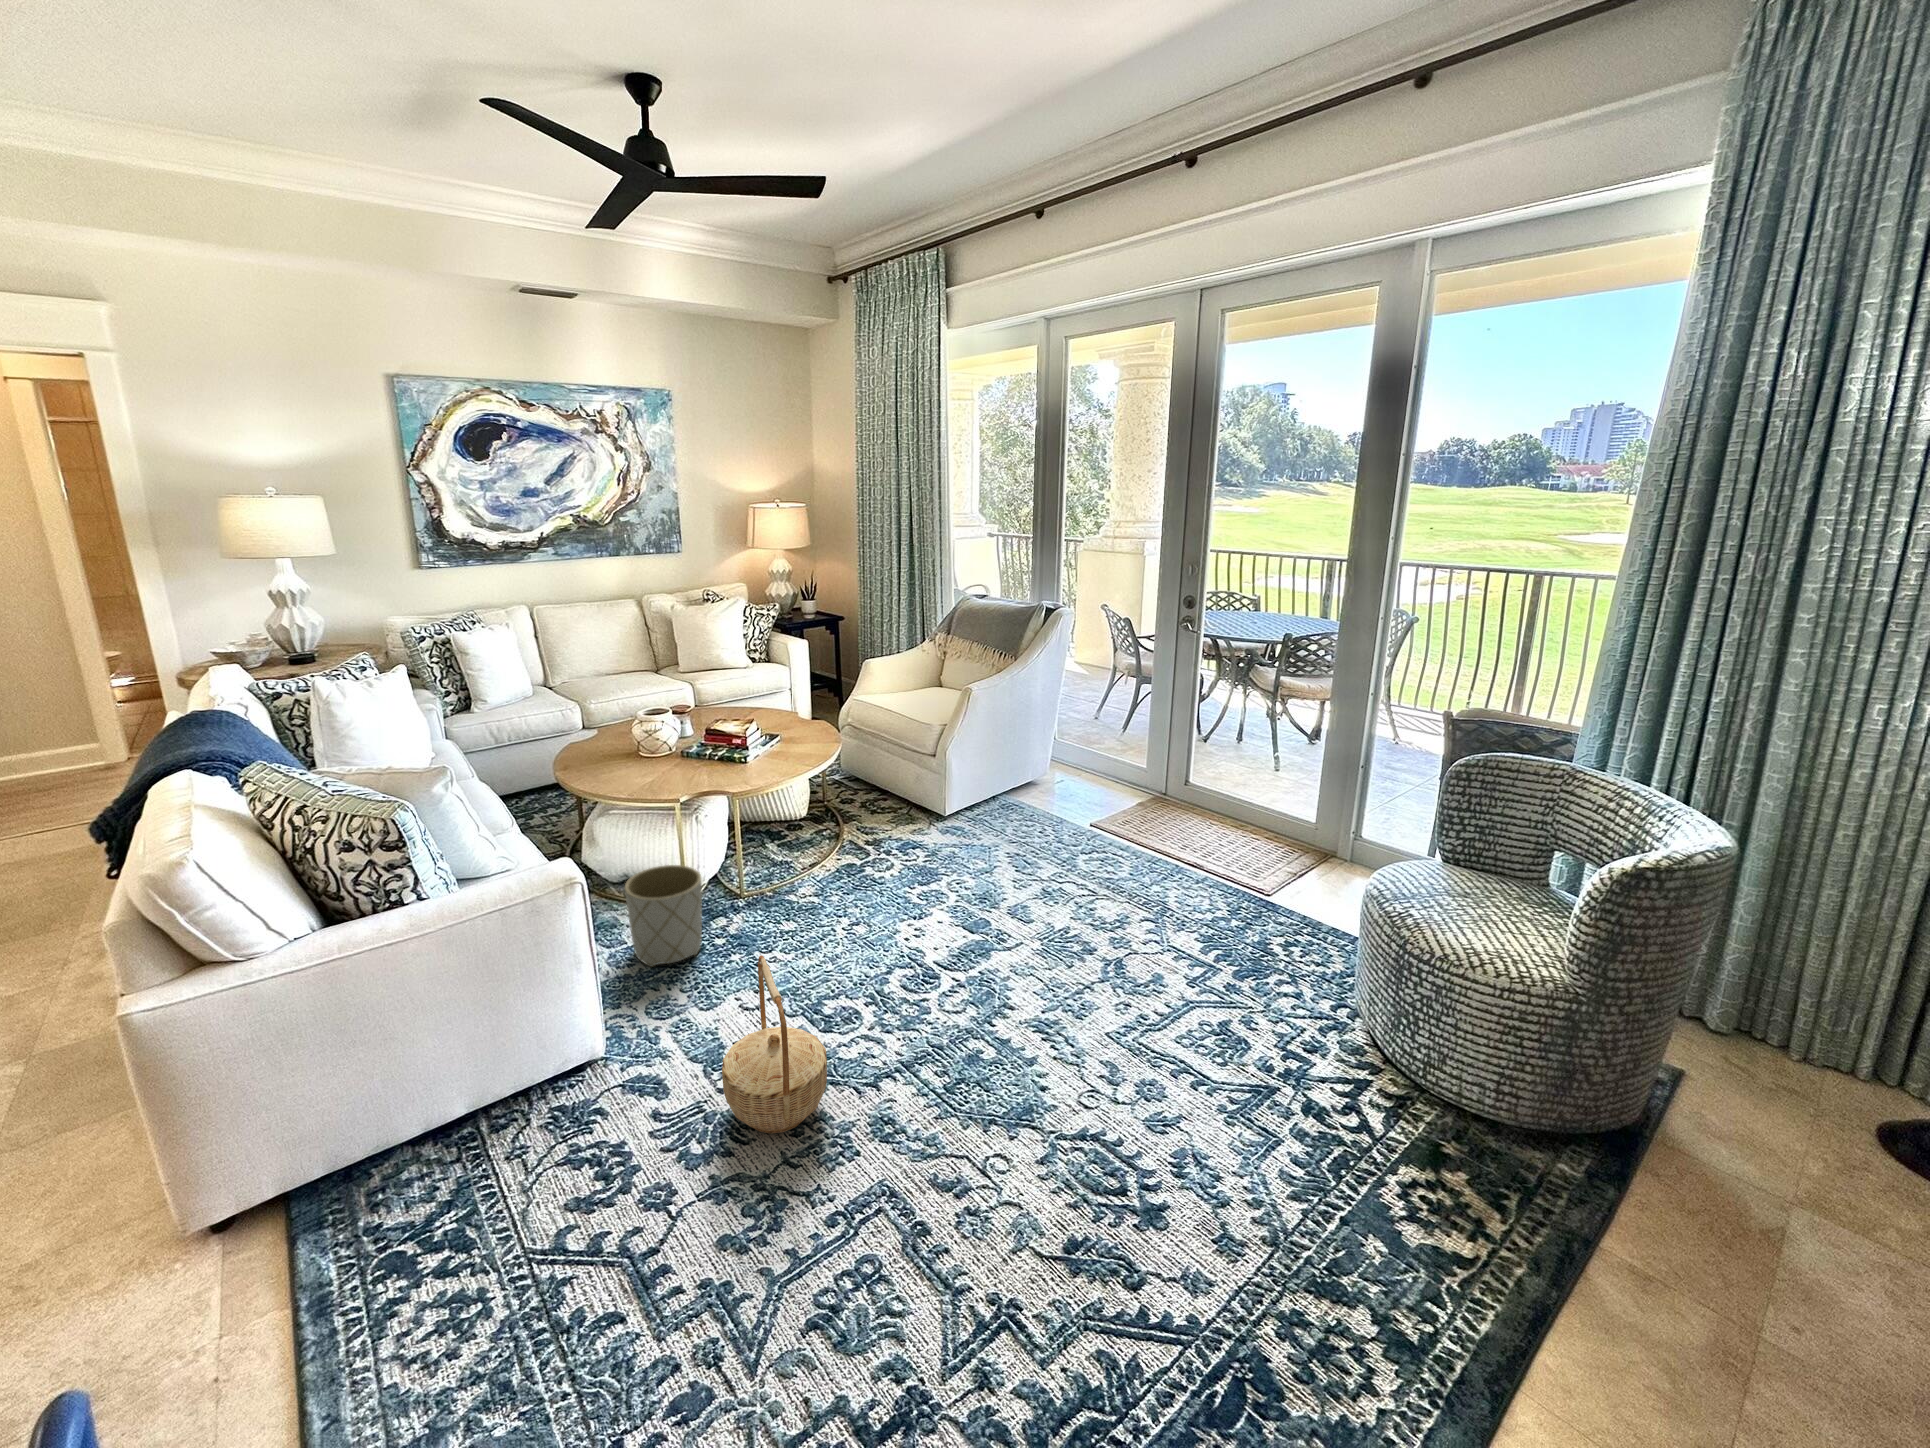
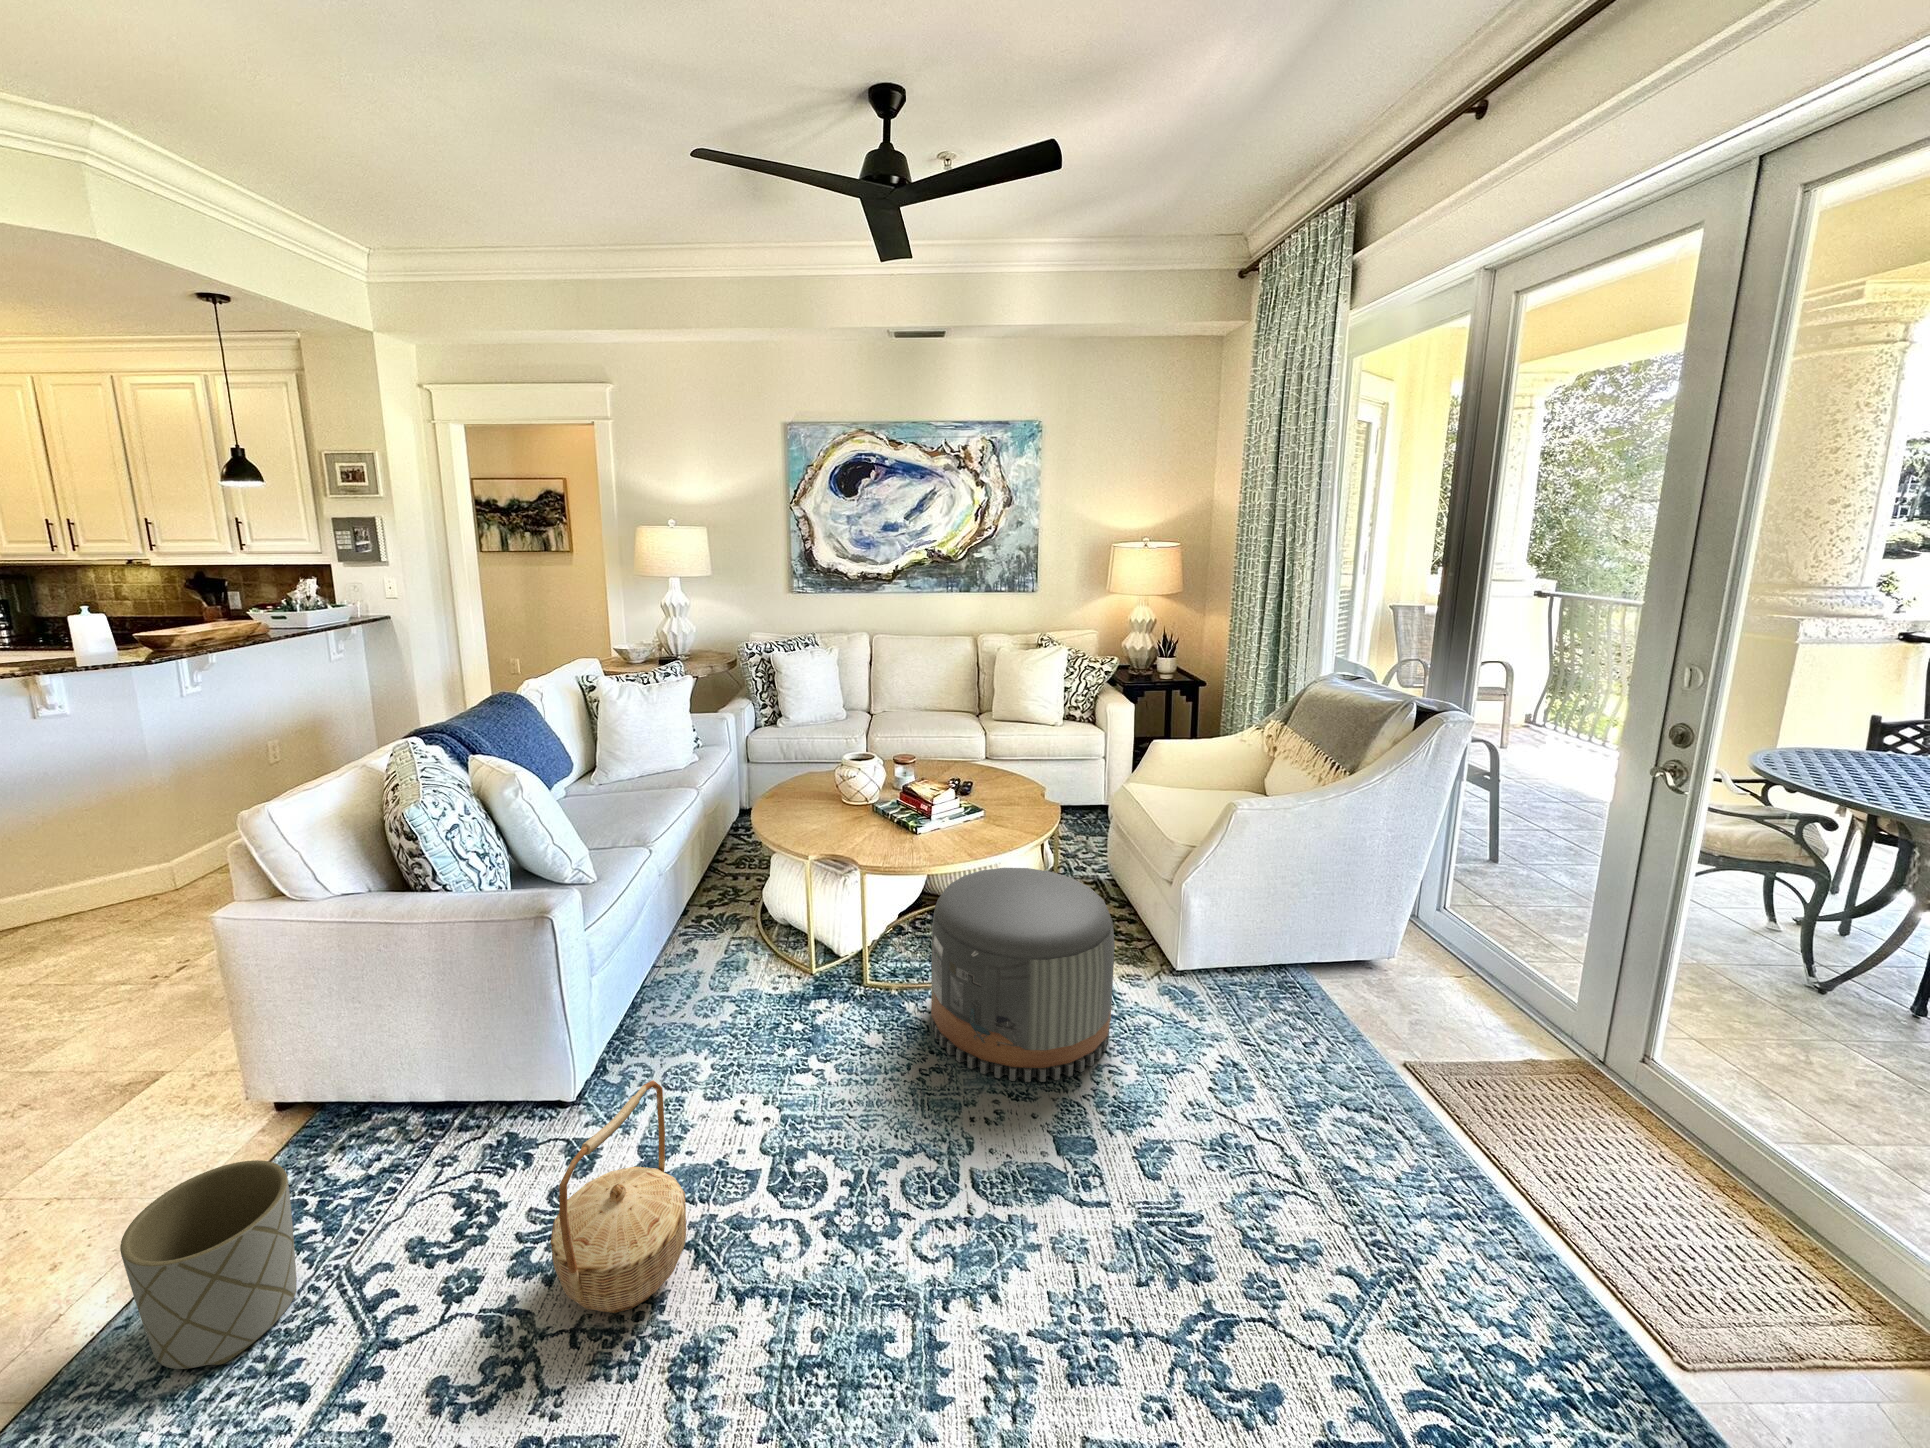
pouf: none [808,761,948,912] -> present [931,868,1115,1082]
planter: present [625,865,702,967] -> present [120,1160,297,1369]

